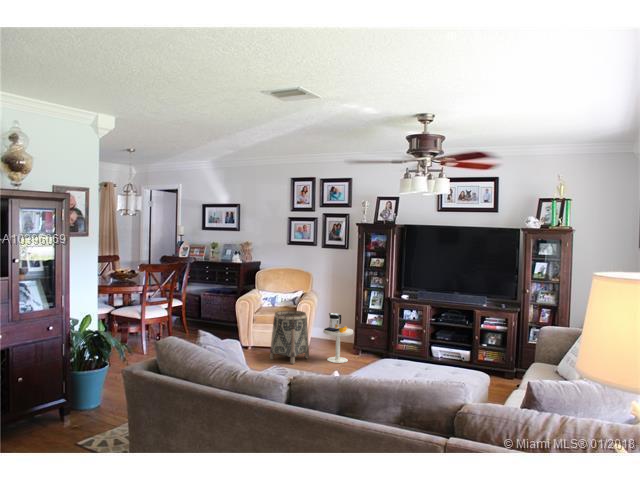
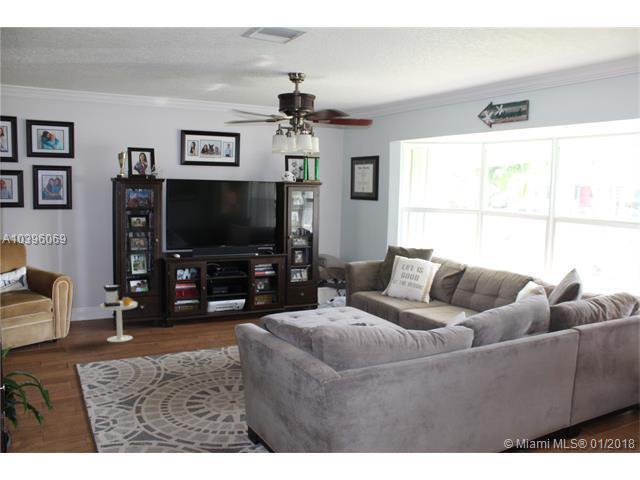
basket: present [270,310,309,364] -> none [44,290,90,359]

